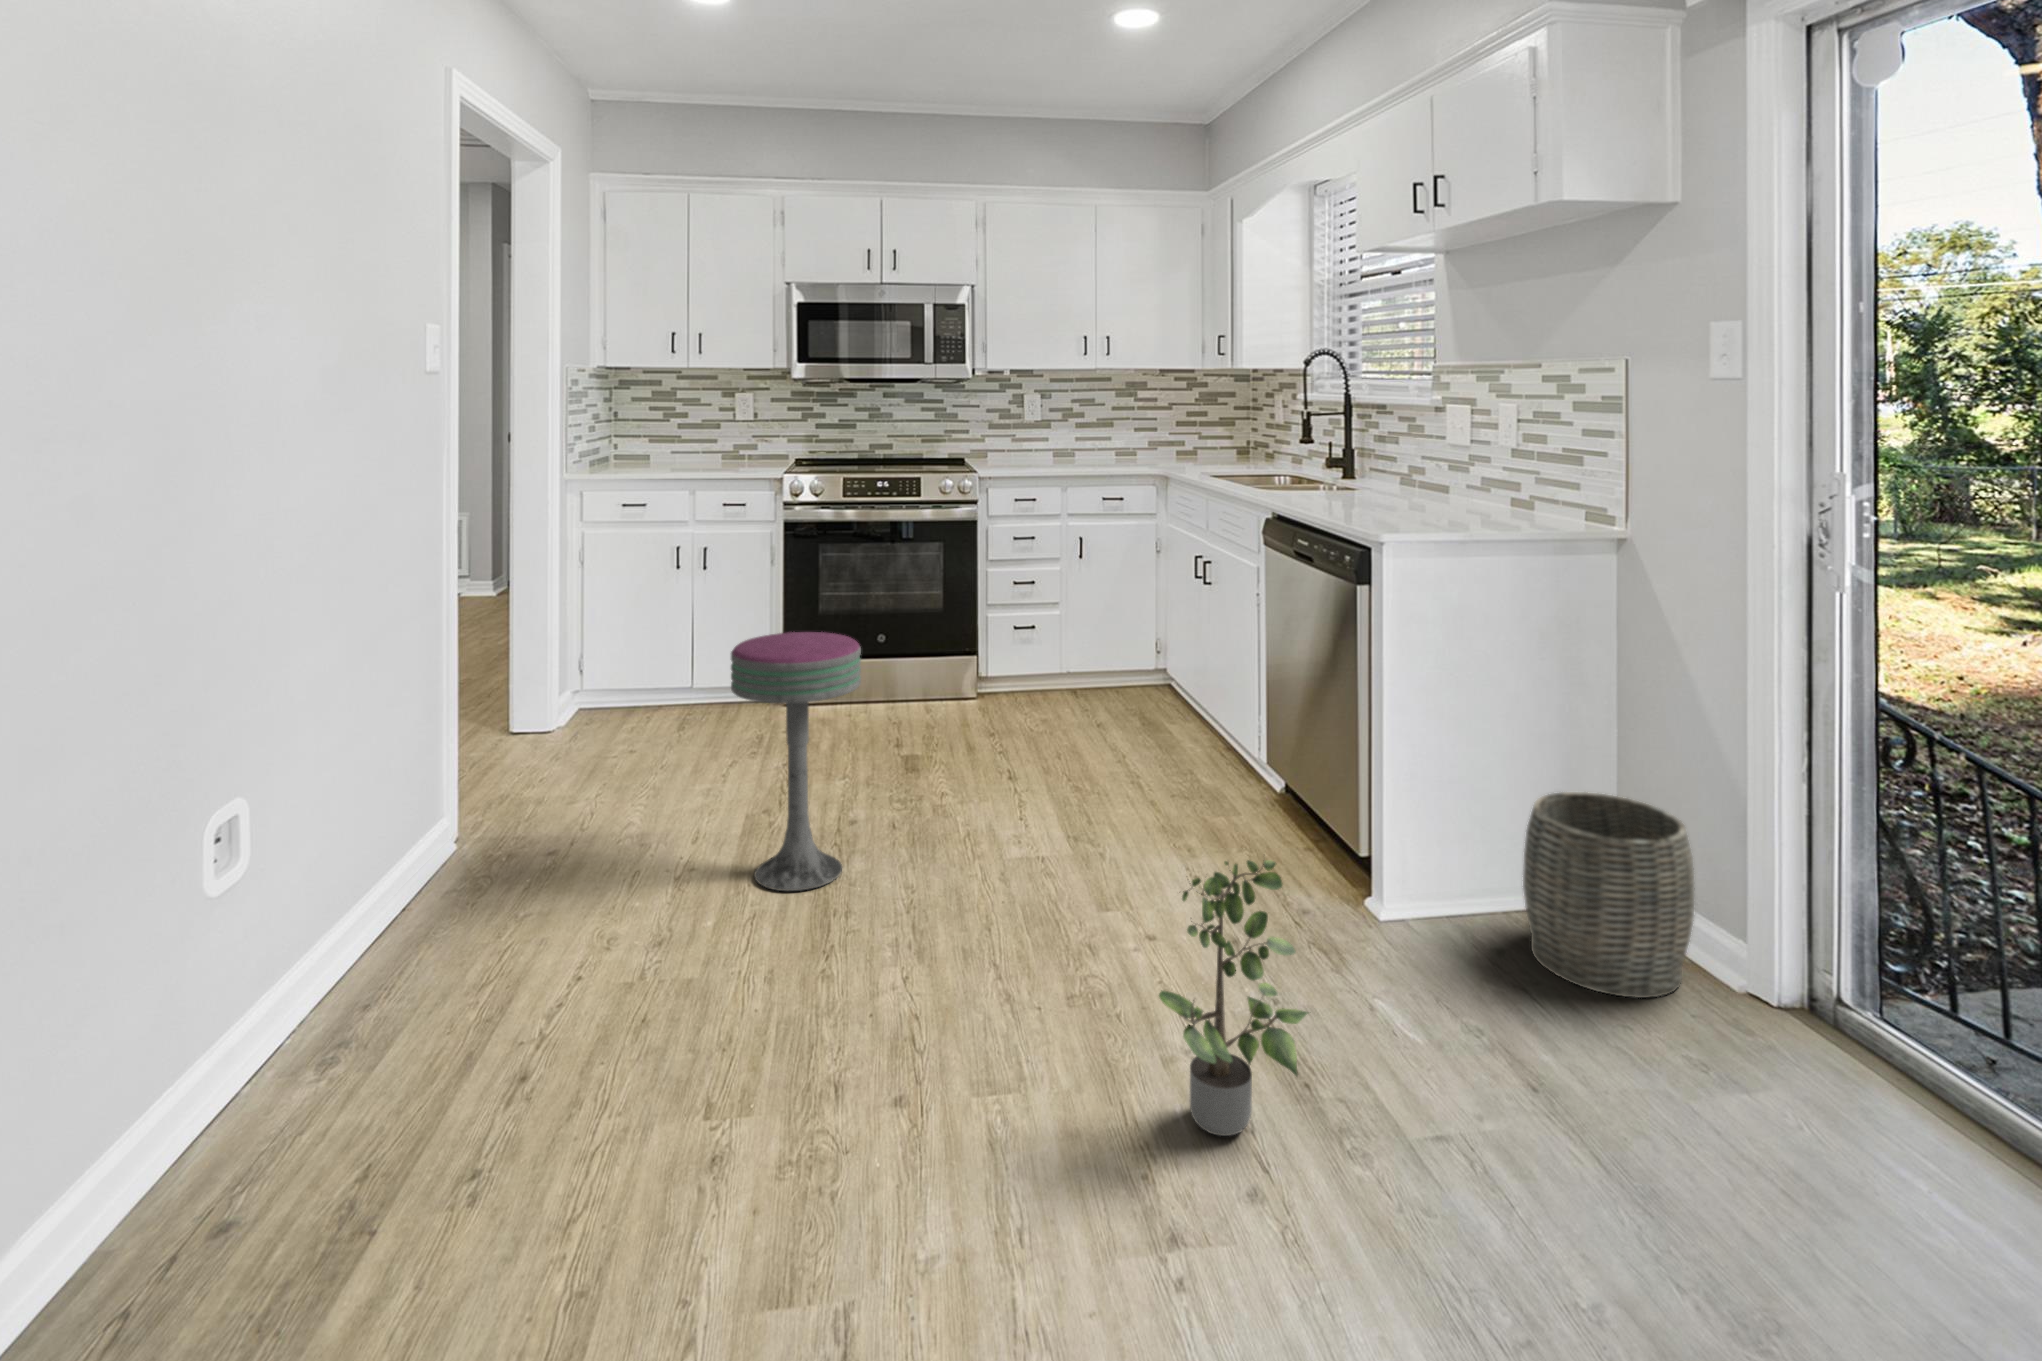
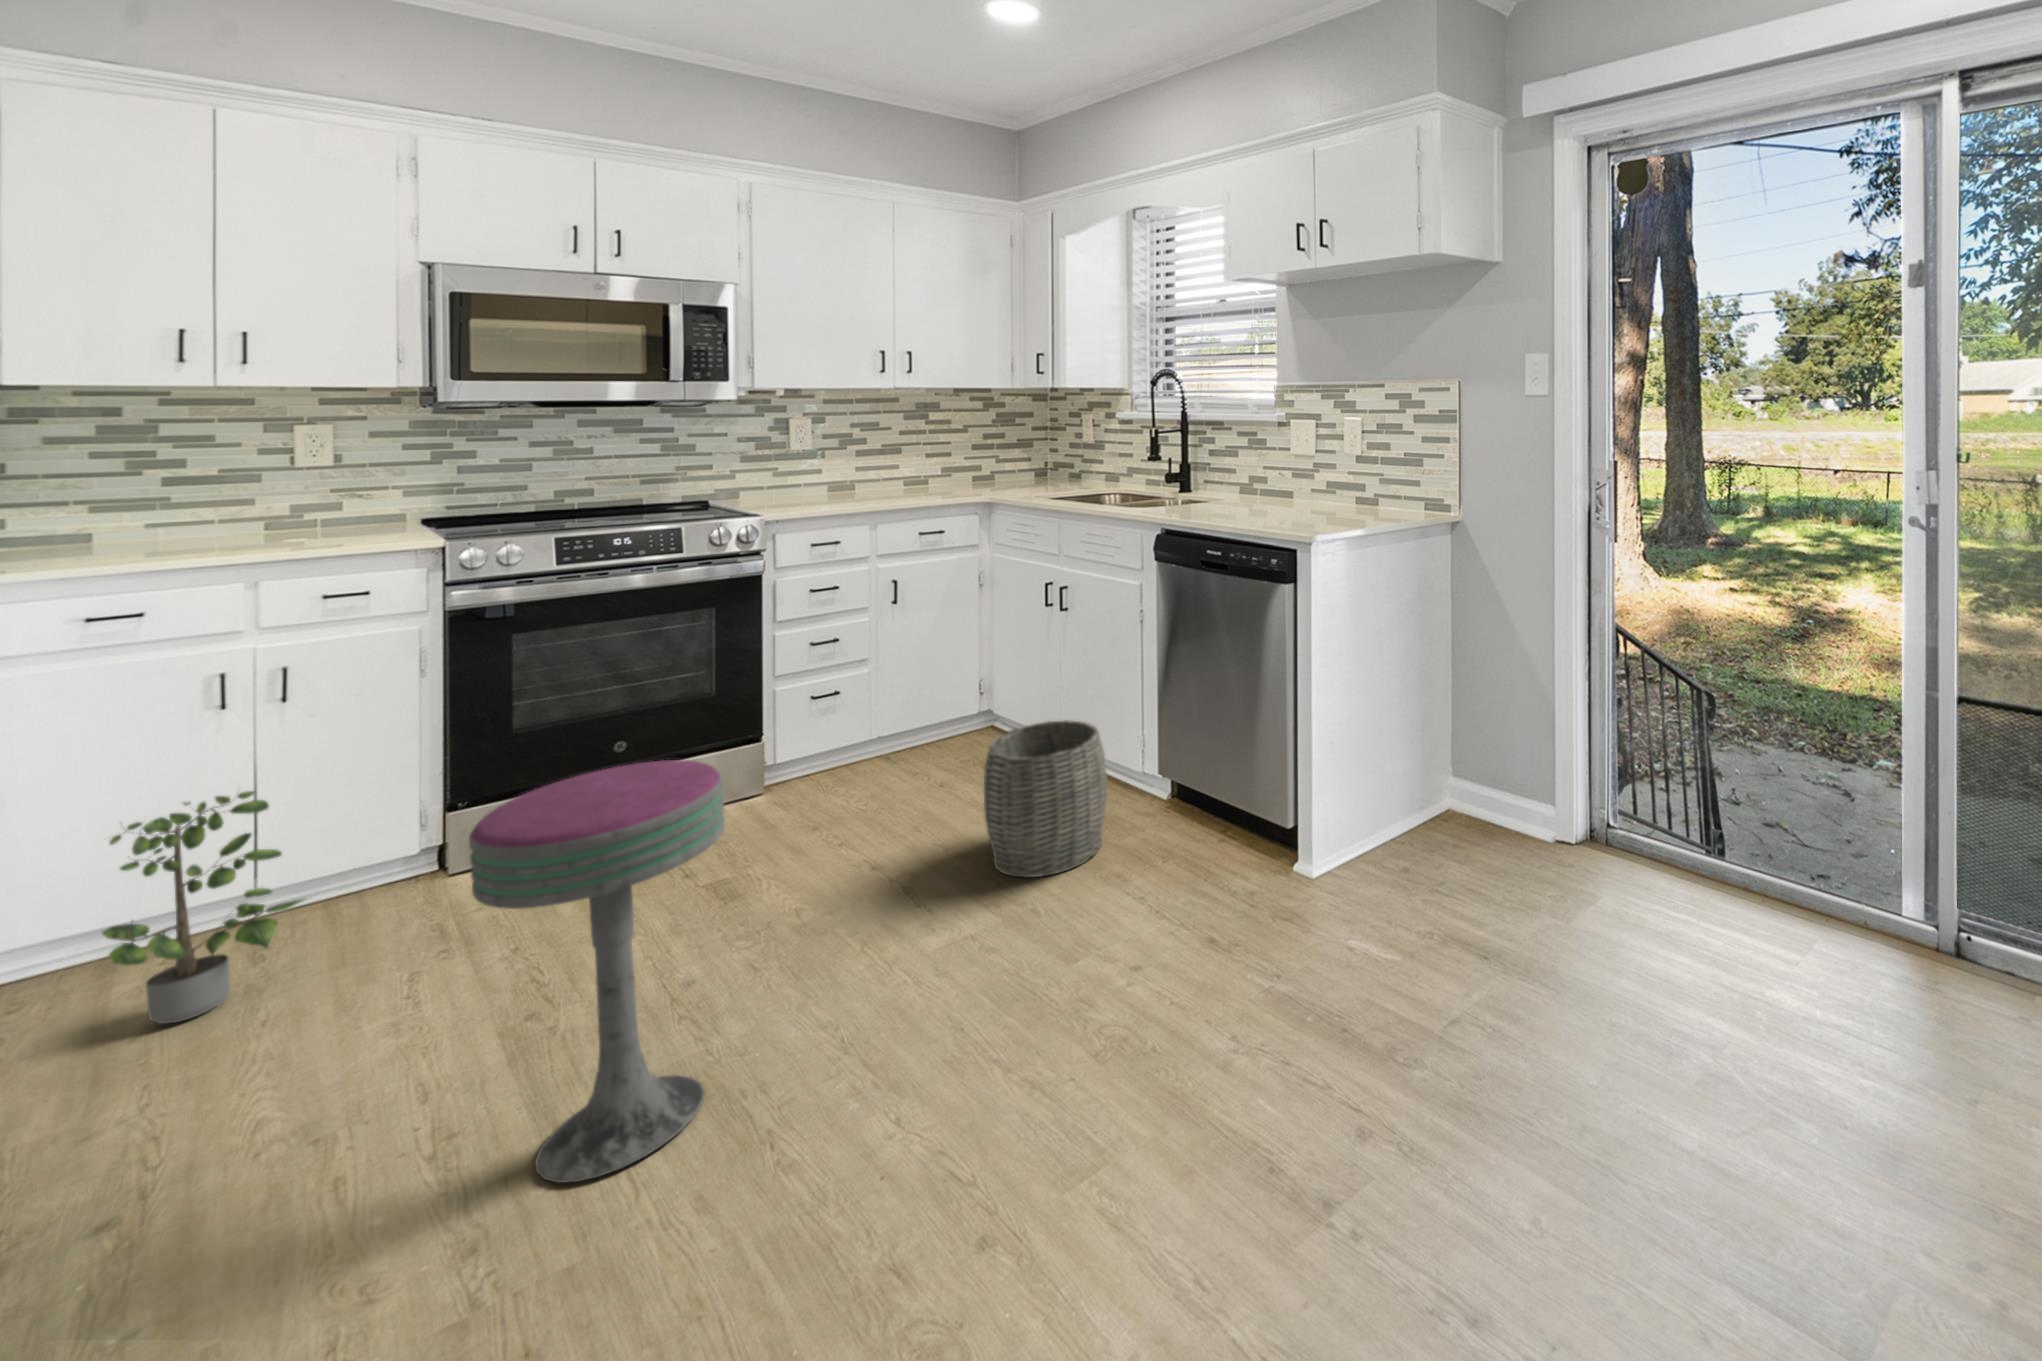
woven basket: present [1523,792,1695,998] -> present [984,720,1107,878]
potted plant: present [1159,860,1308,1136] -> present [102,791,303,1024]

